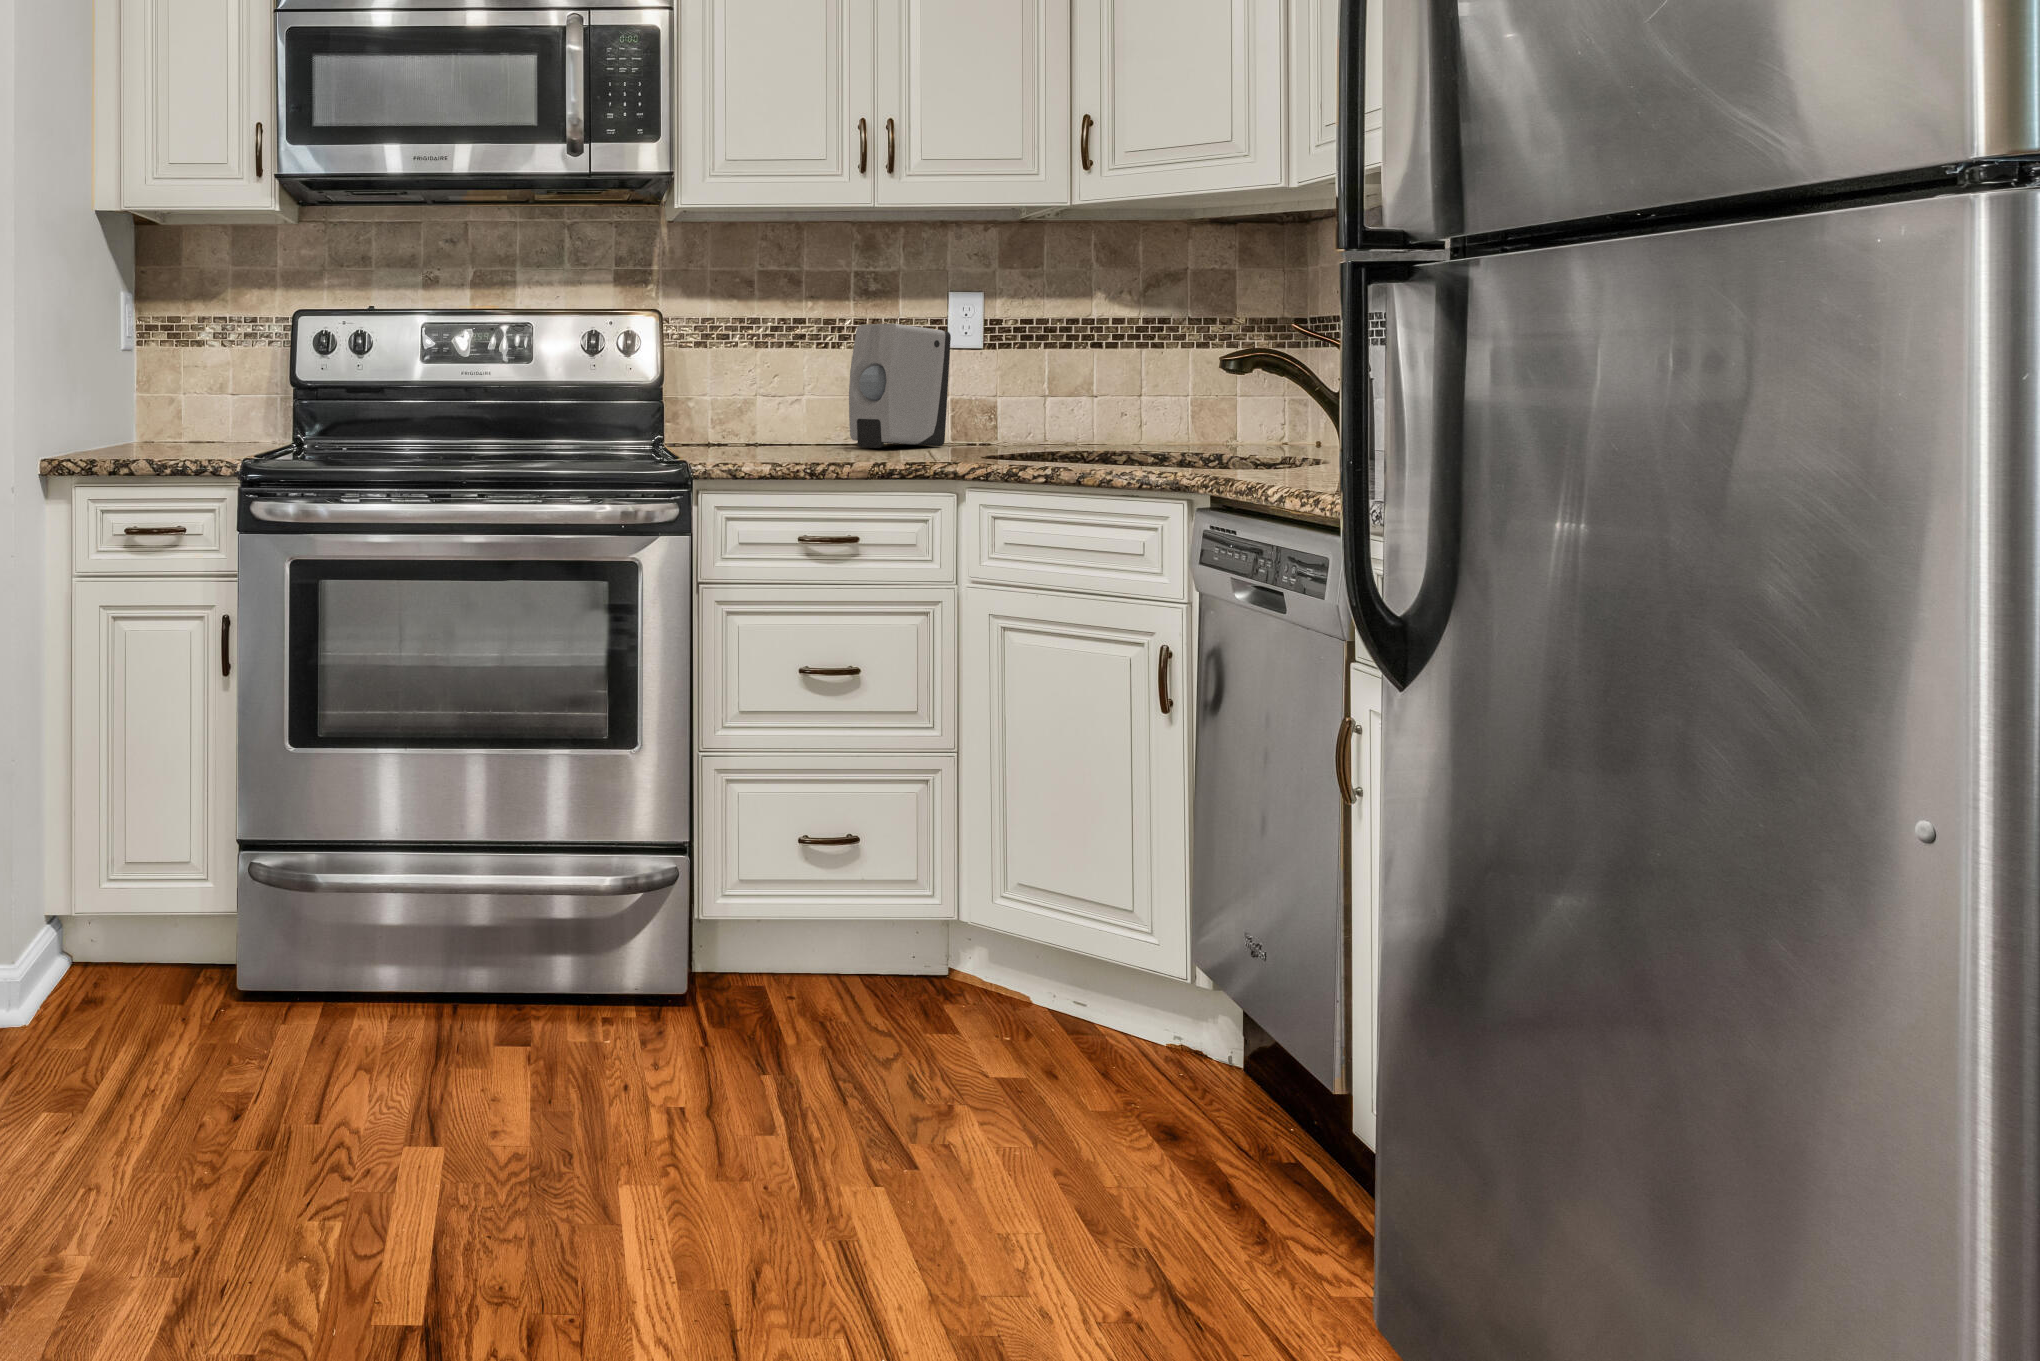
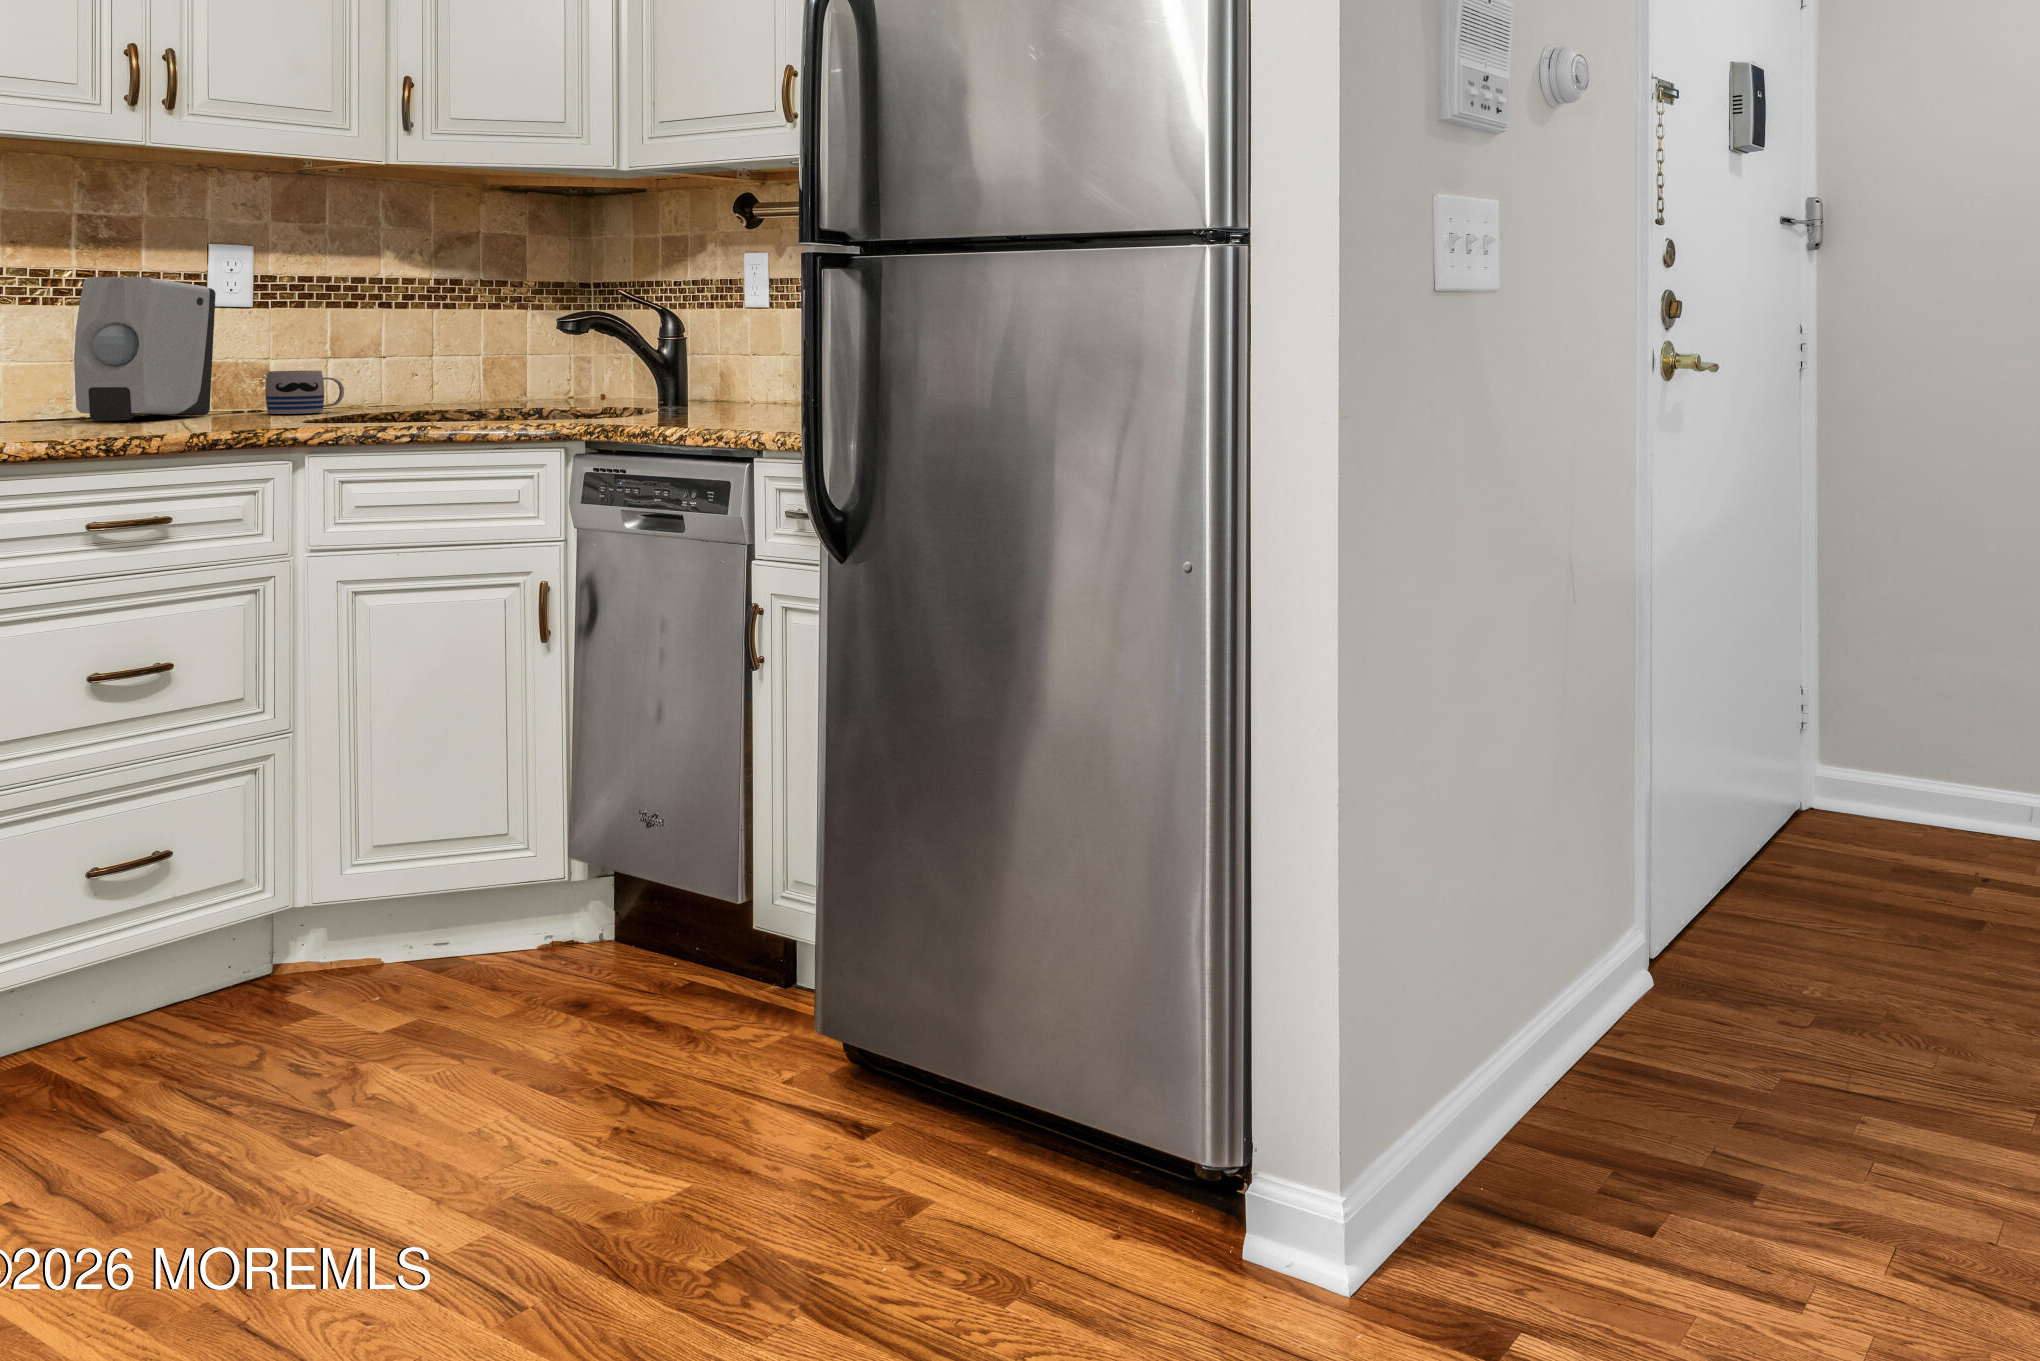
mug: none [987,407,1049,448] -> present [265,371,344,414]

